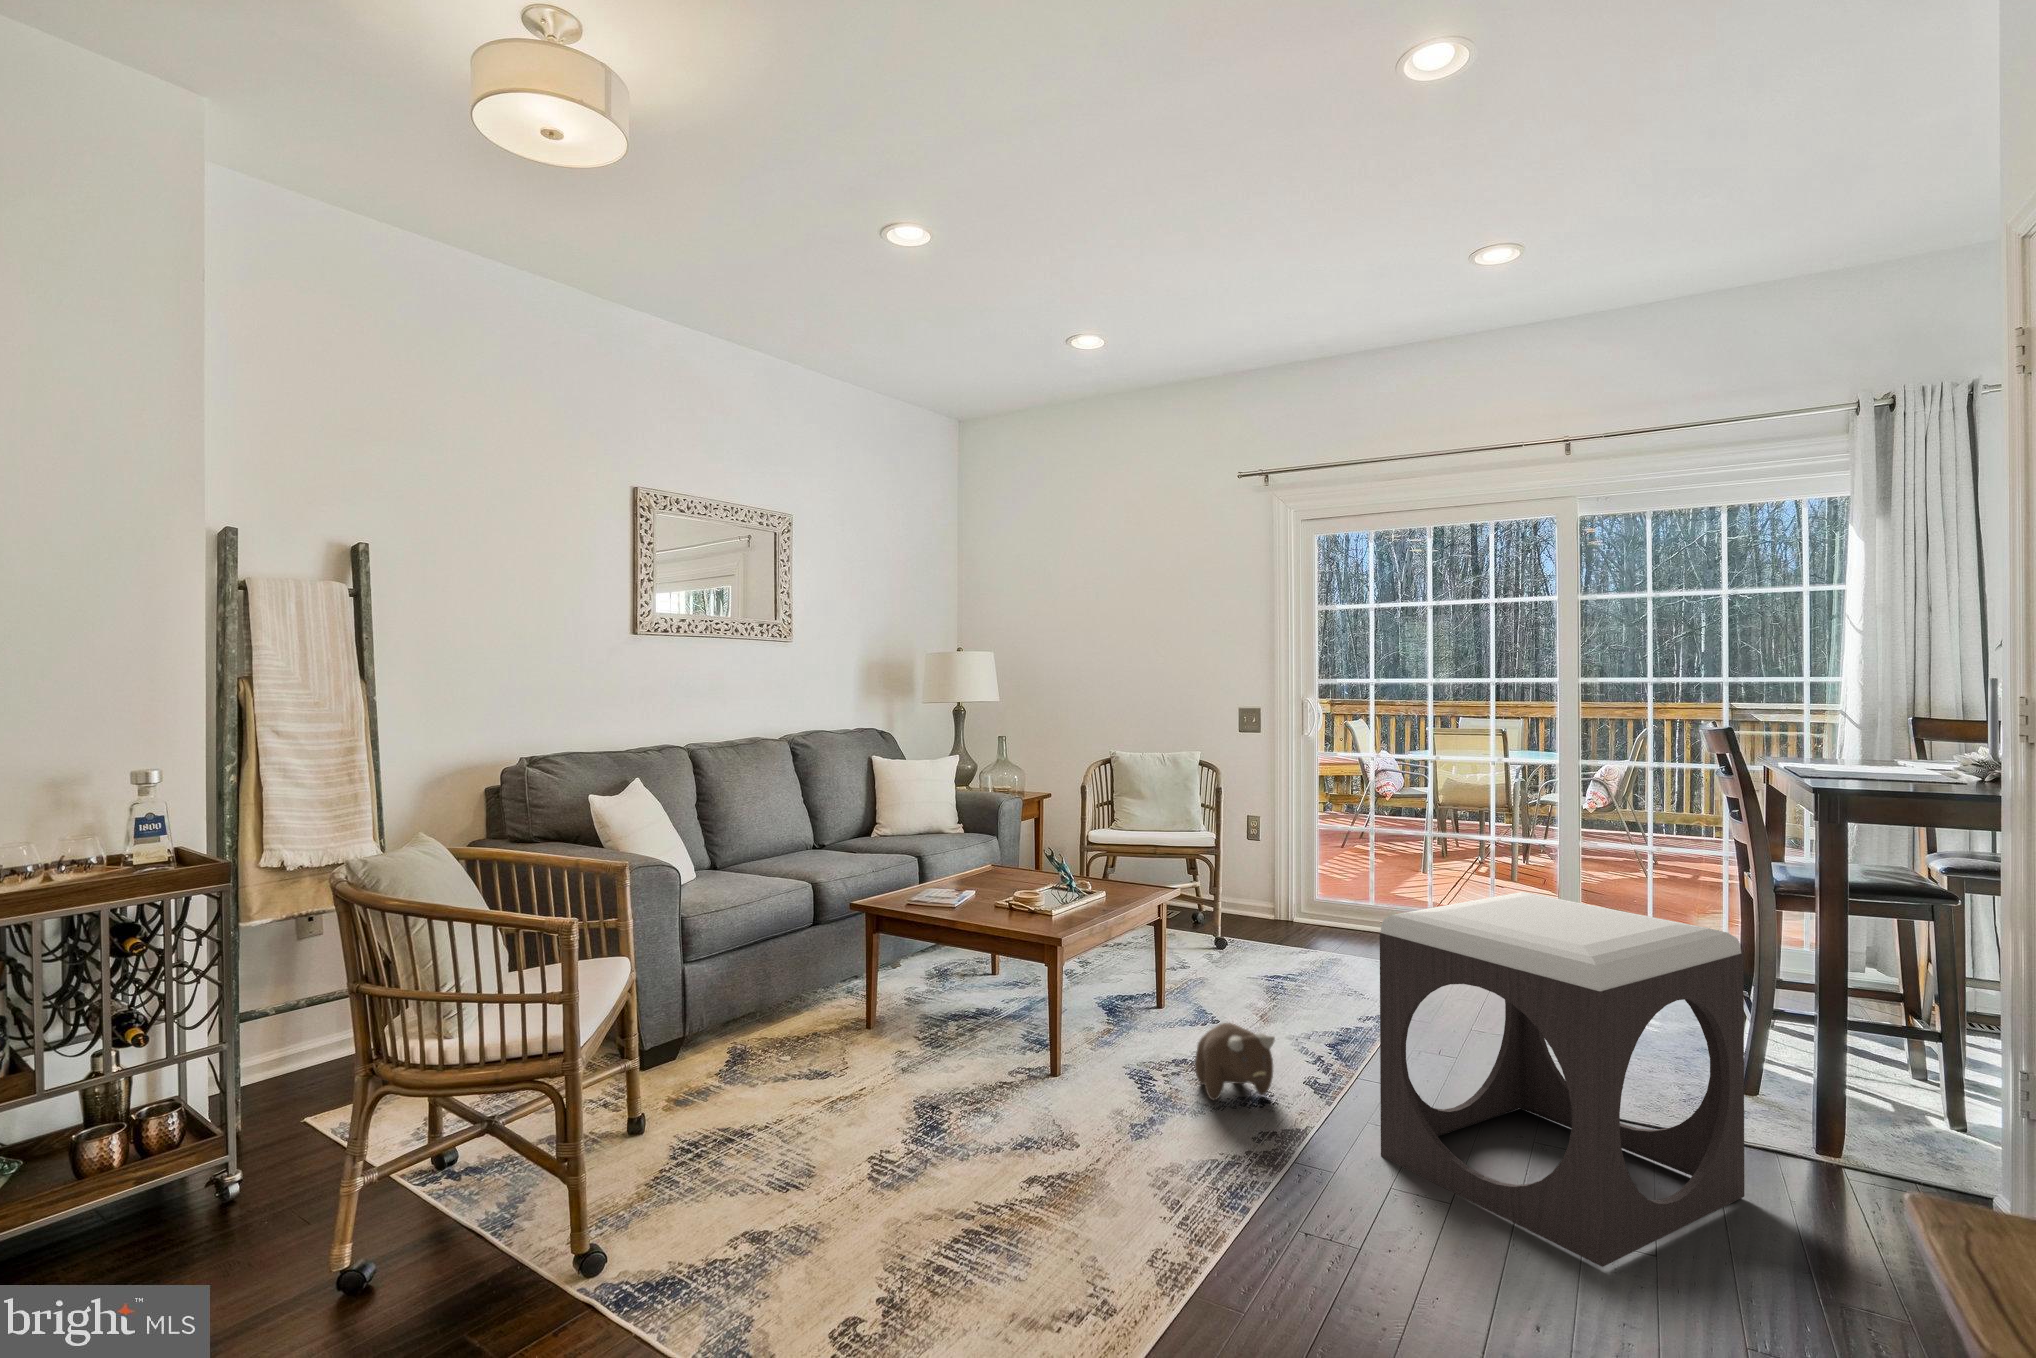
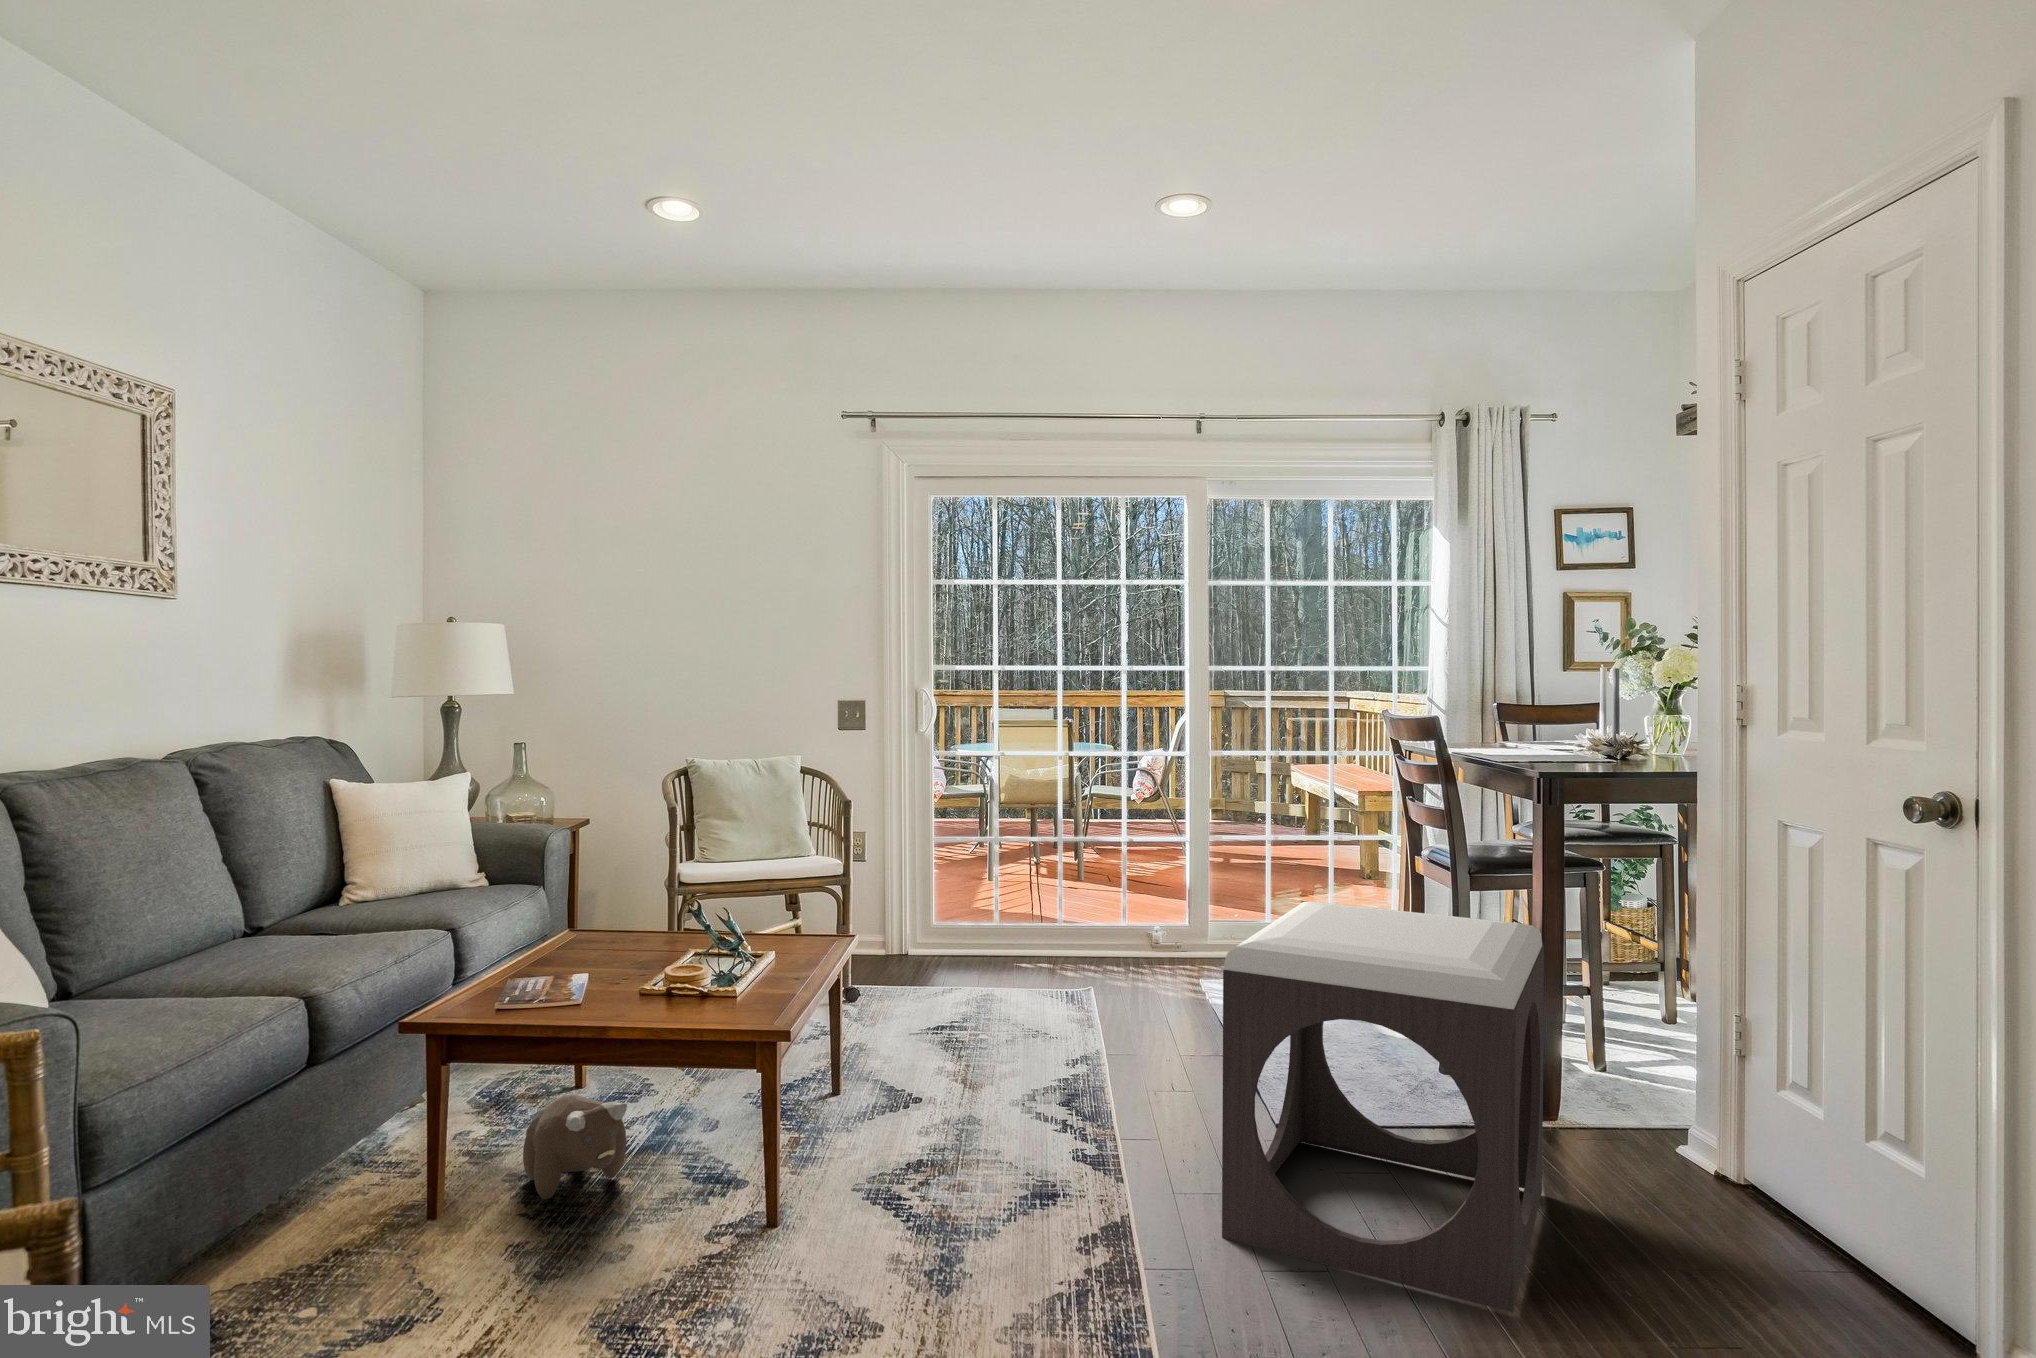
plush toy: present [1195,1023,1275,1101] -> present [523,1095,627,1199]

